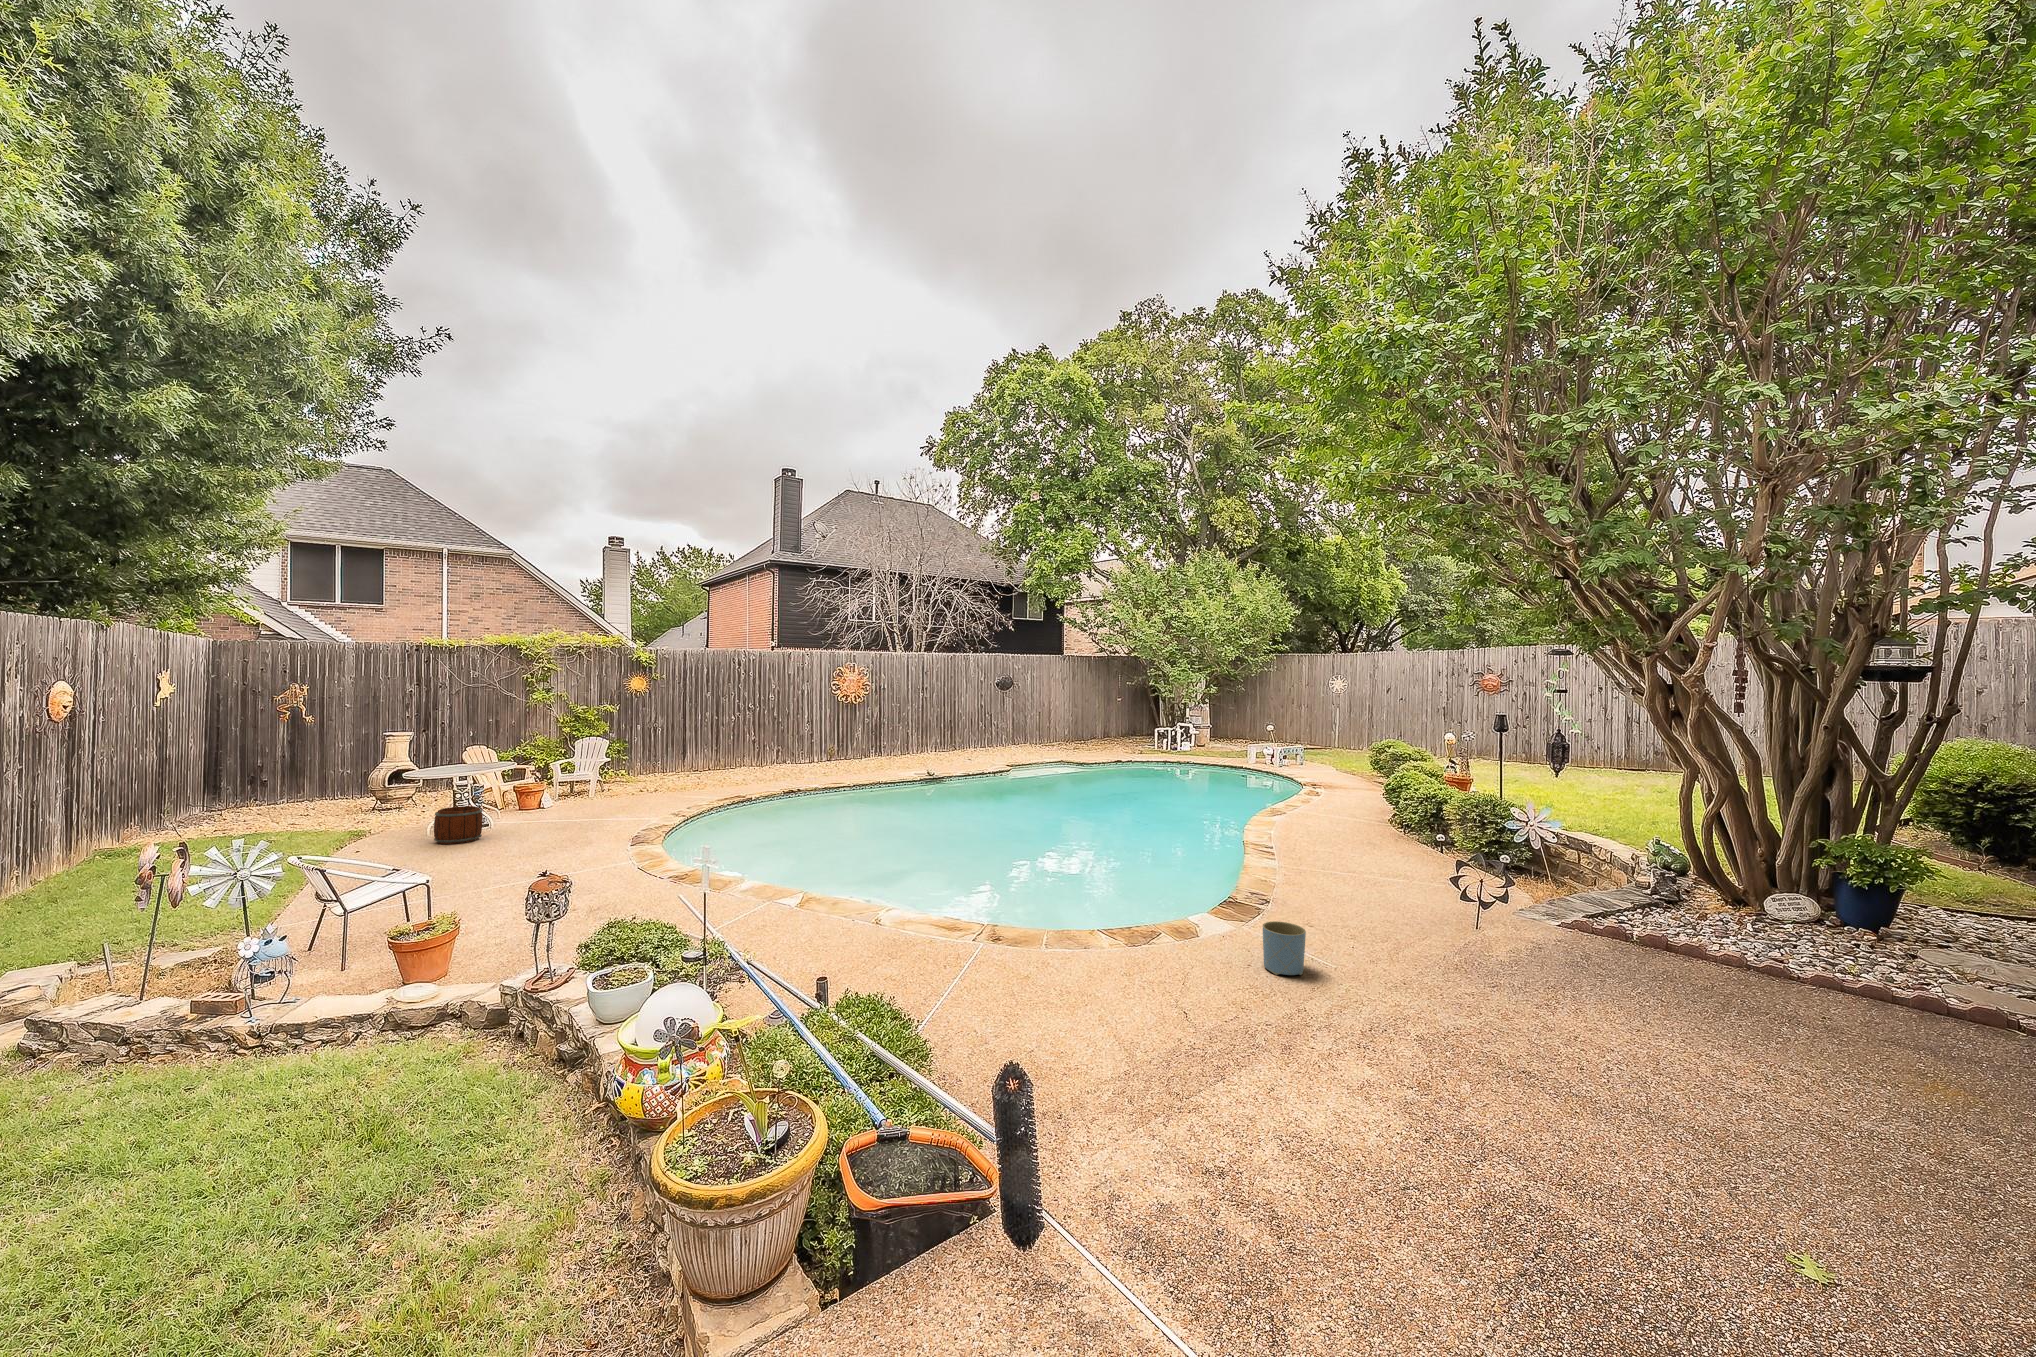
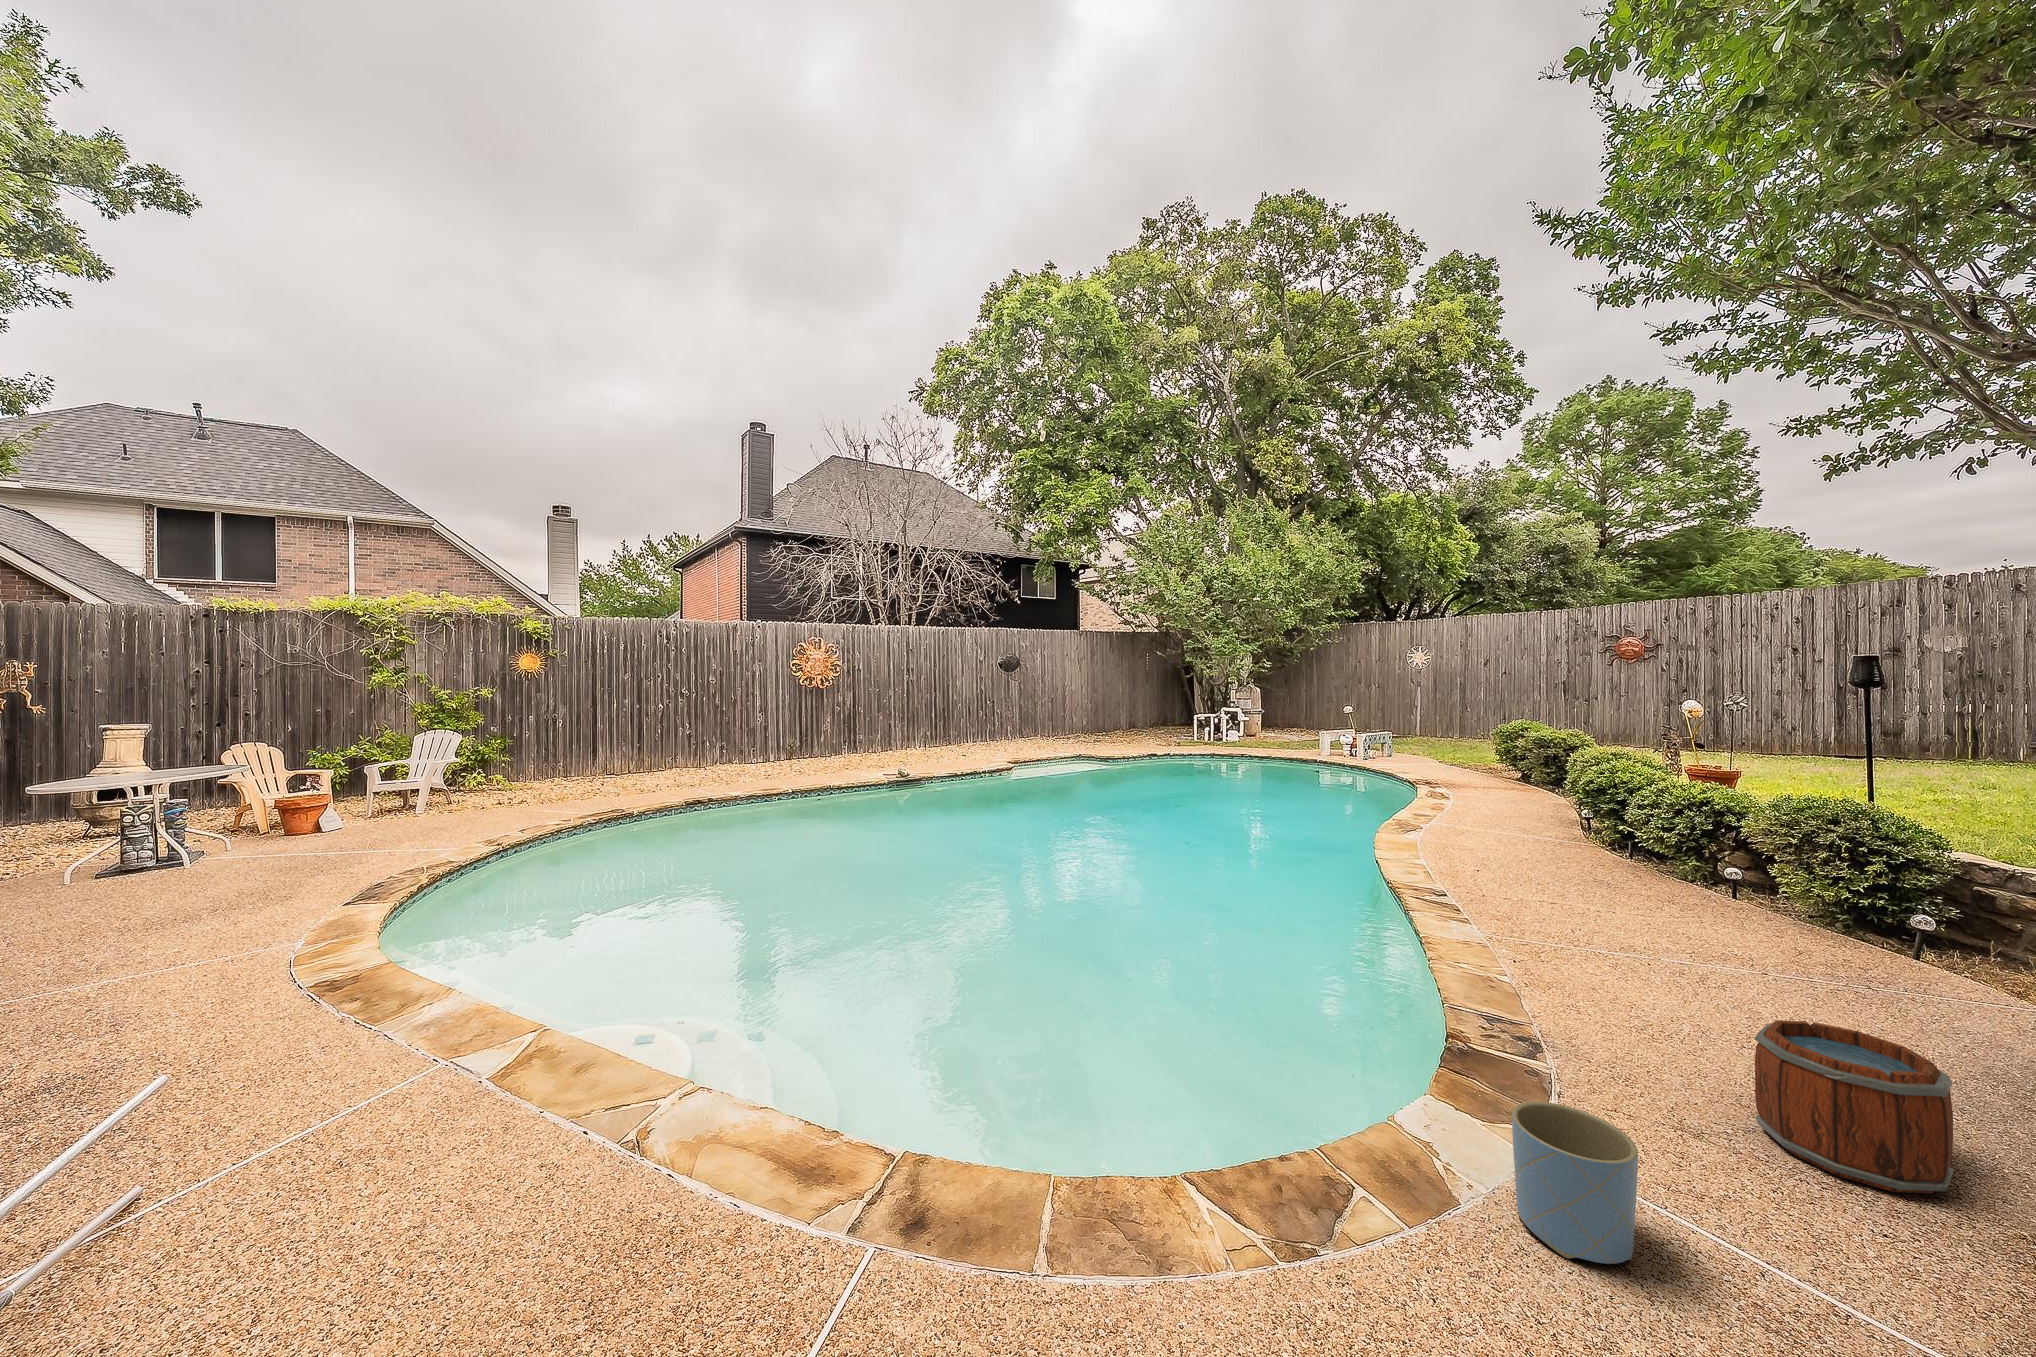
bucket: present [434,806,482,844] -> present [1755,1020,1954,1194]

